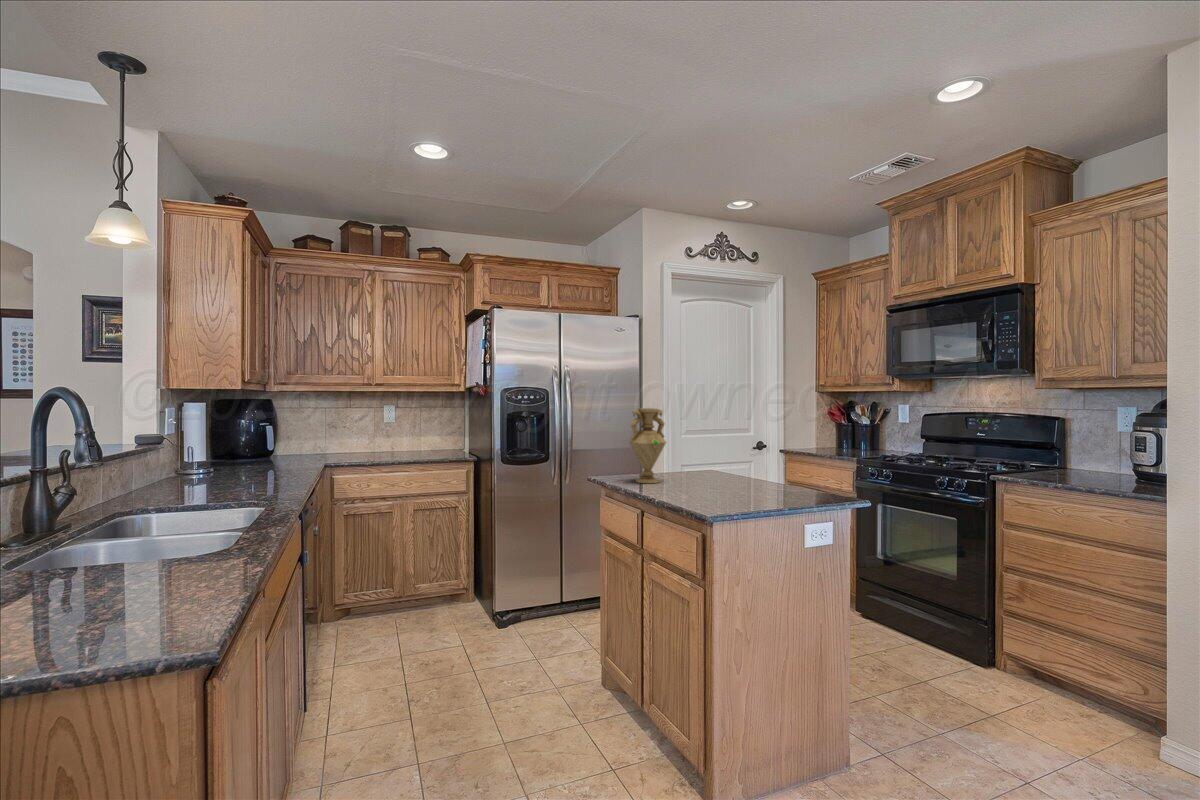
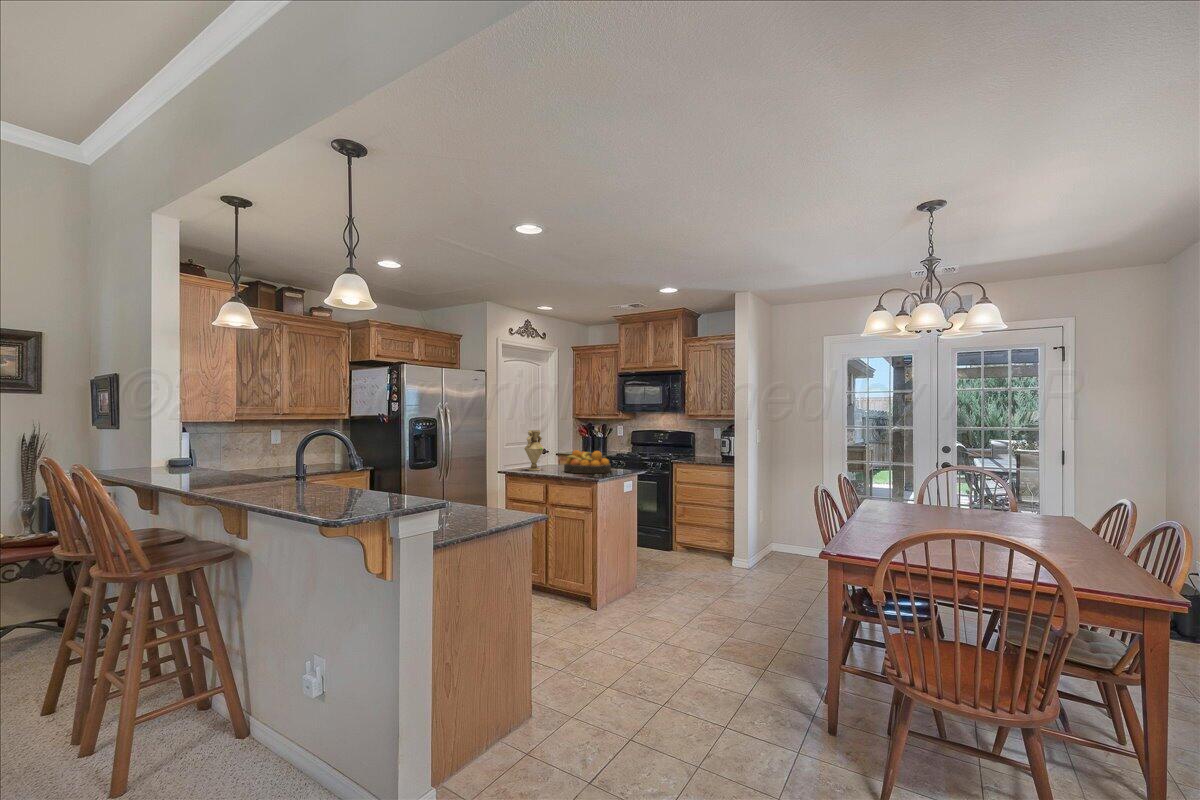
fruit bowl: none [685,449,787,501] -> present [564,450,611,473]

